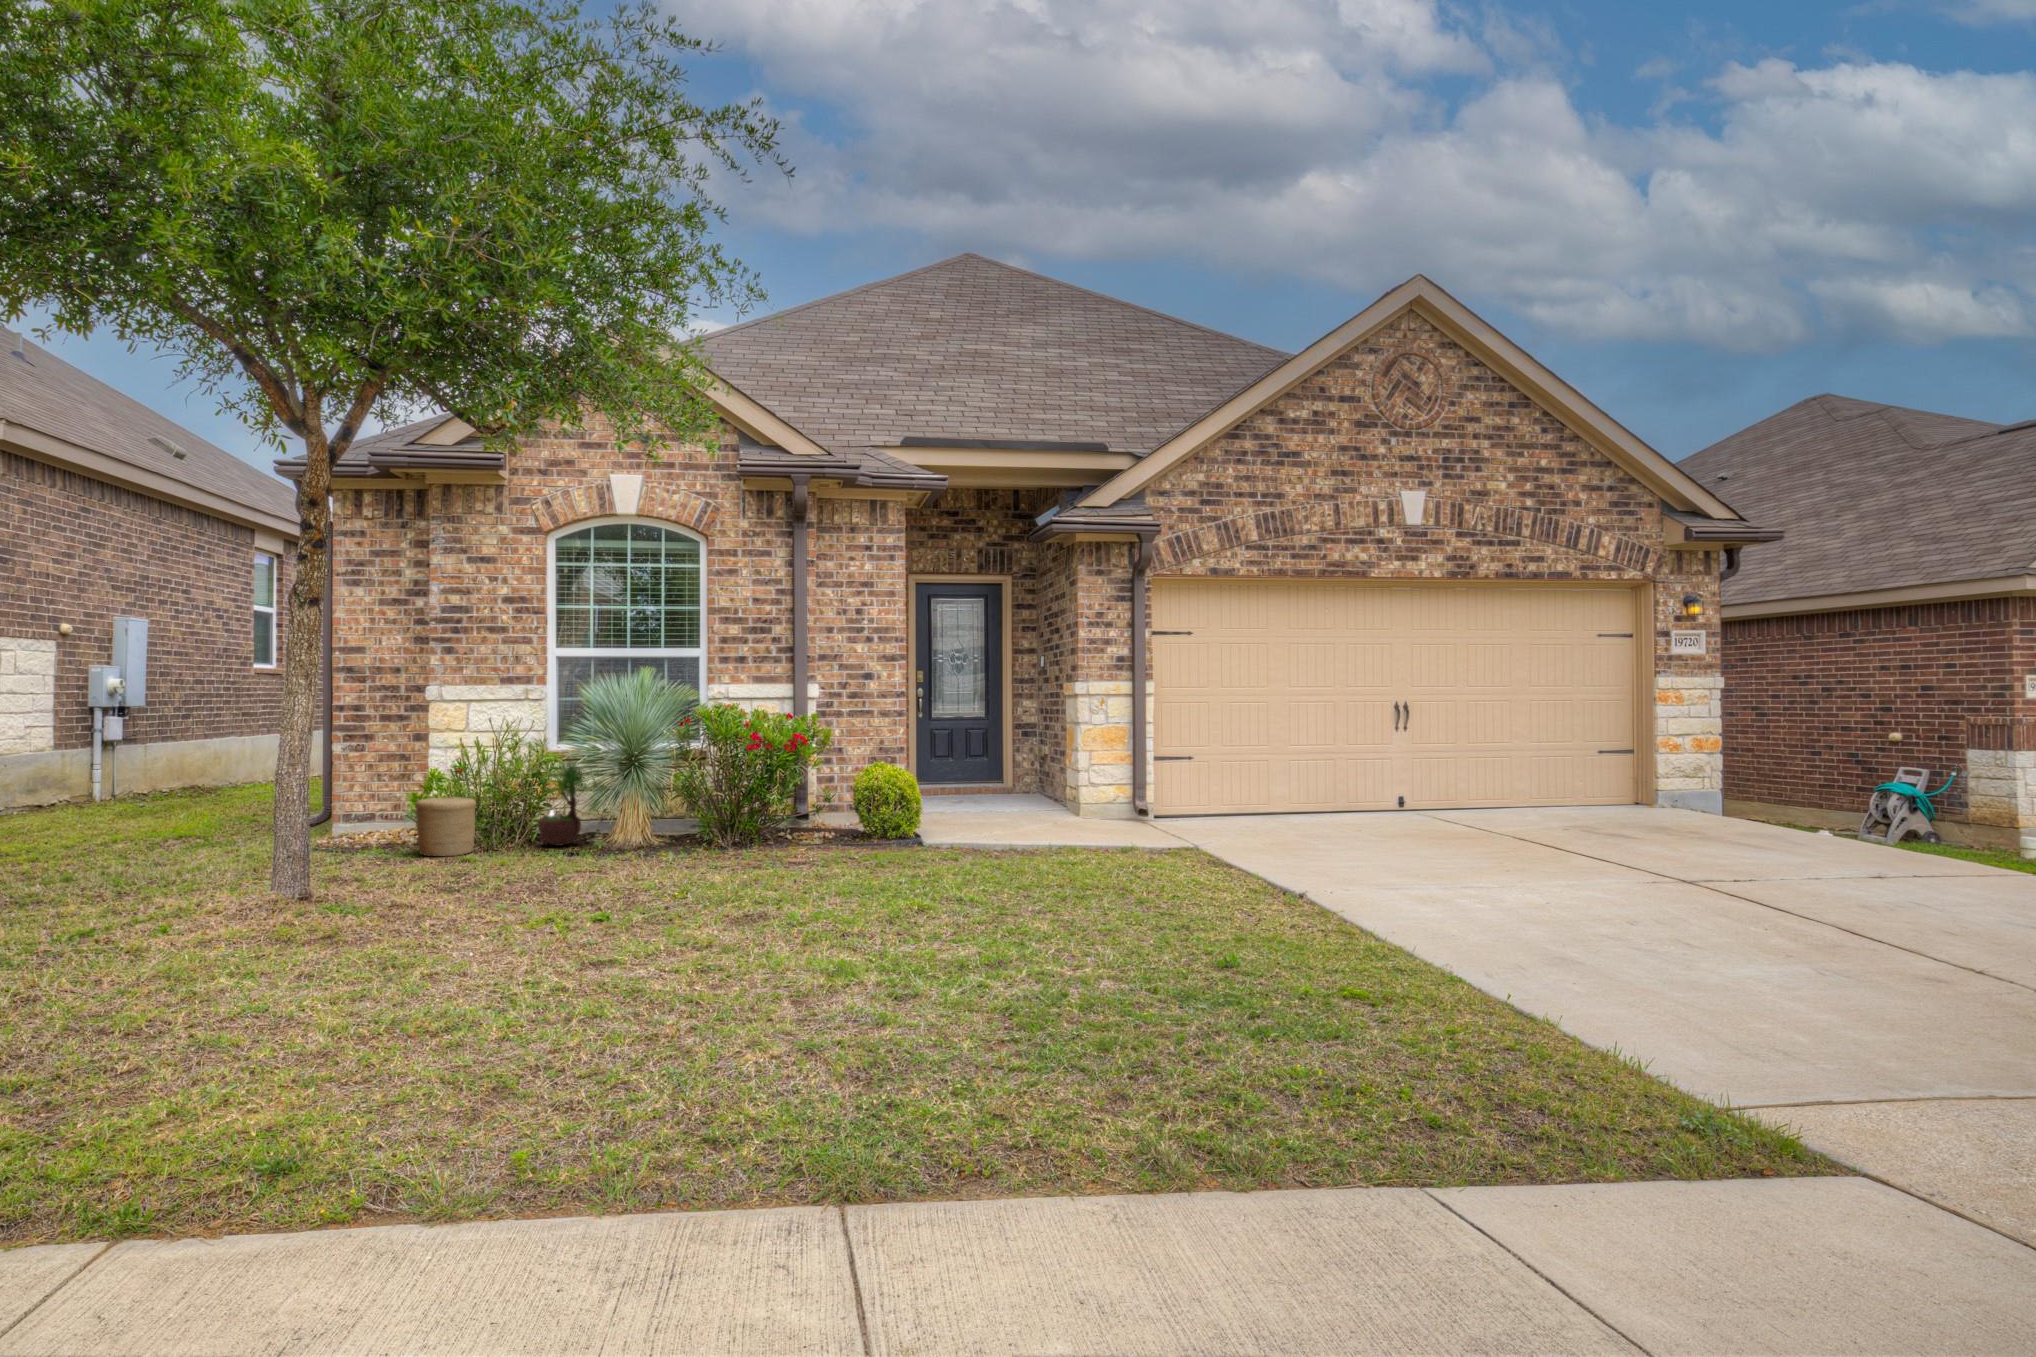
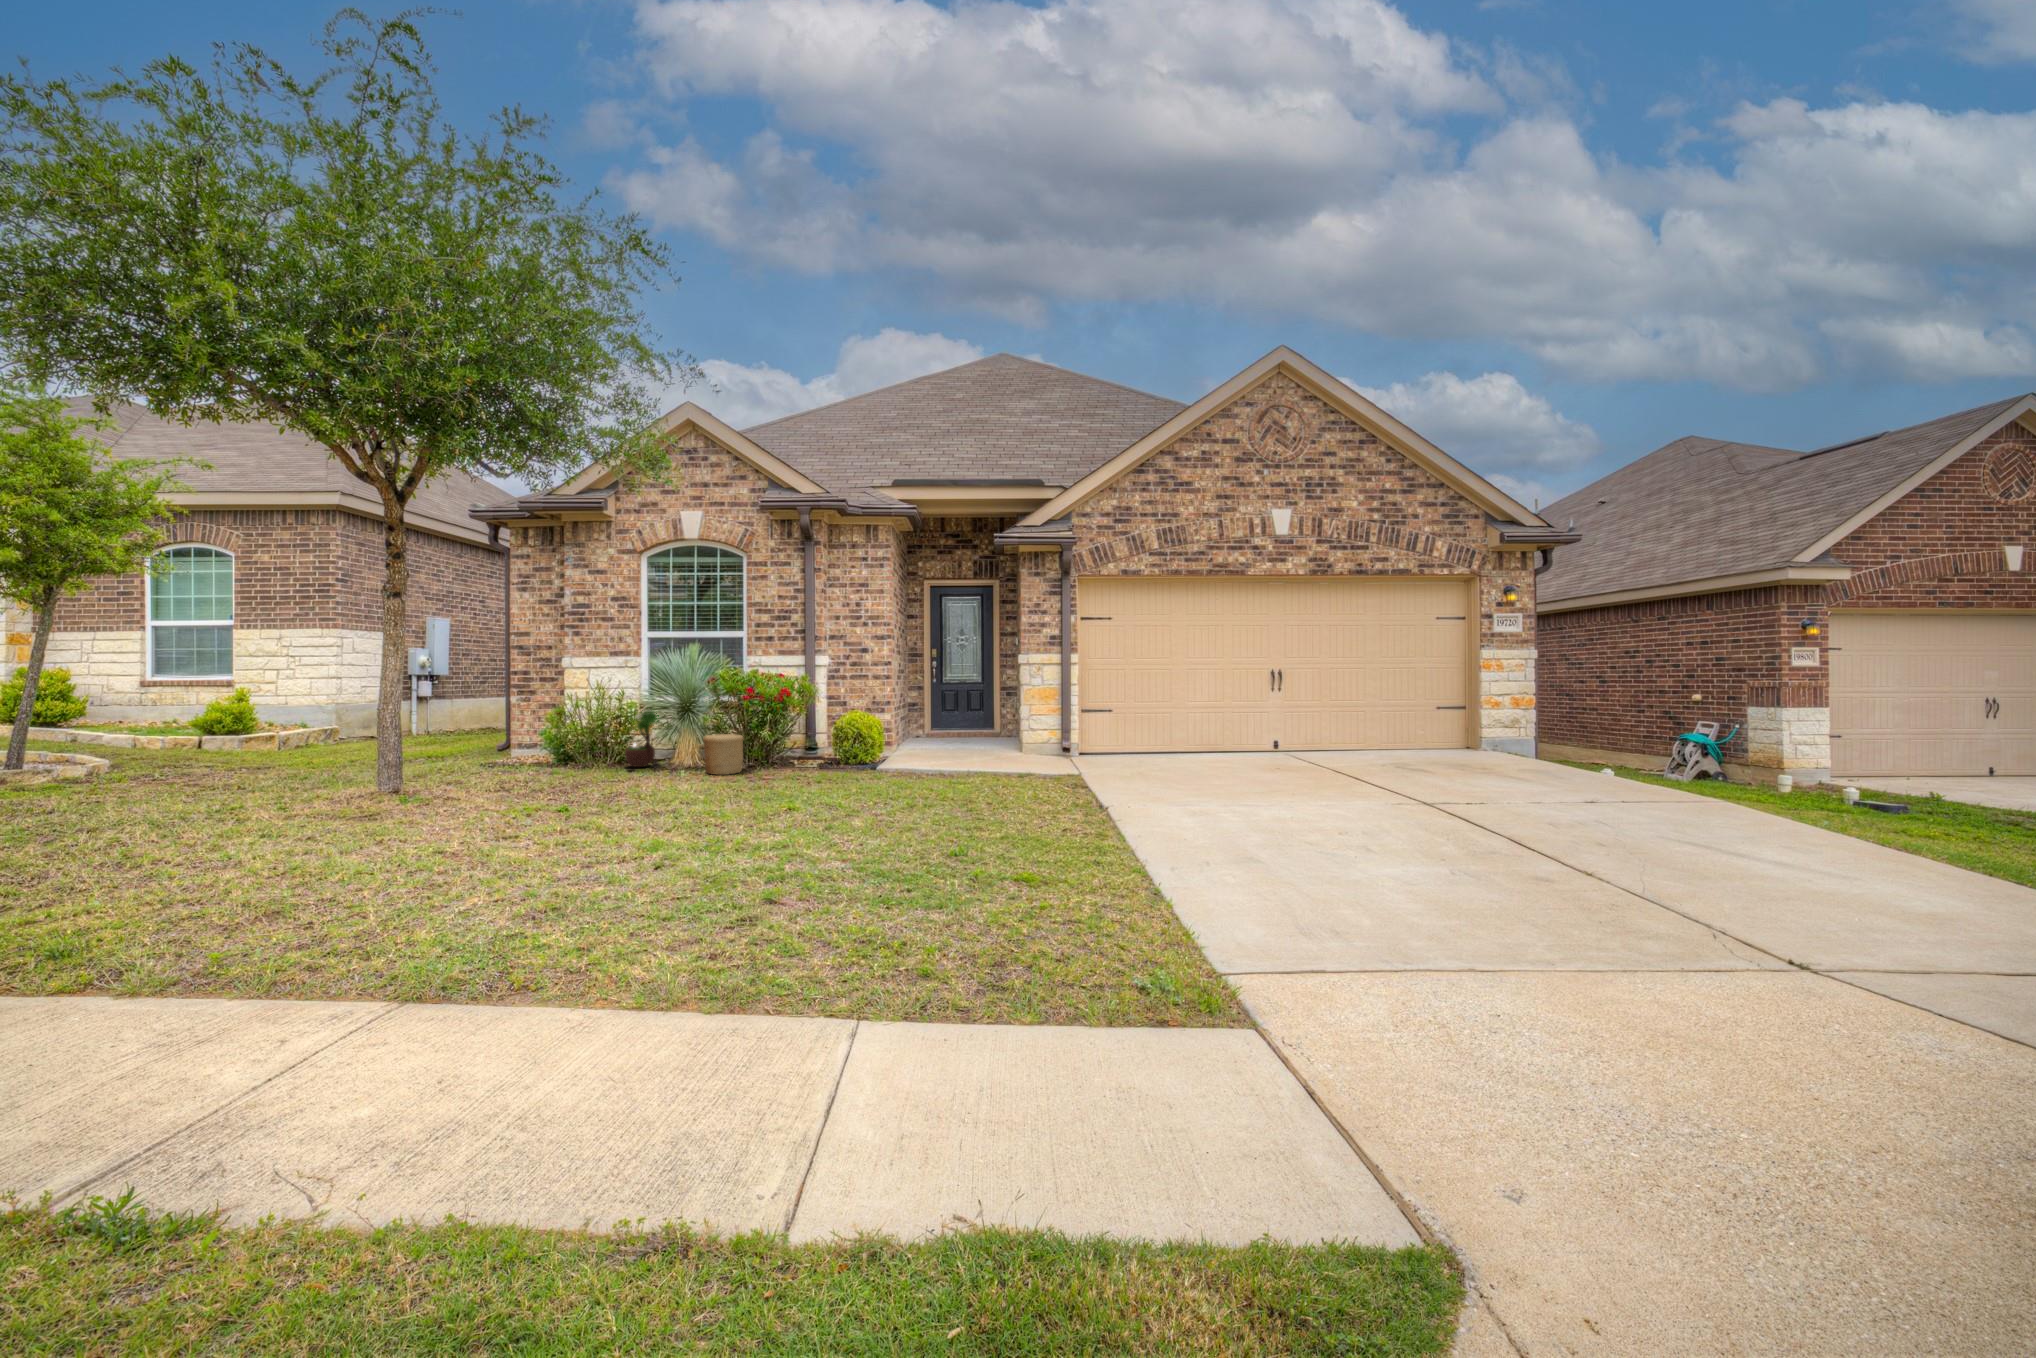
woven basket: present [415,797,476,857] -> present [703,734,744,775]

